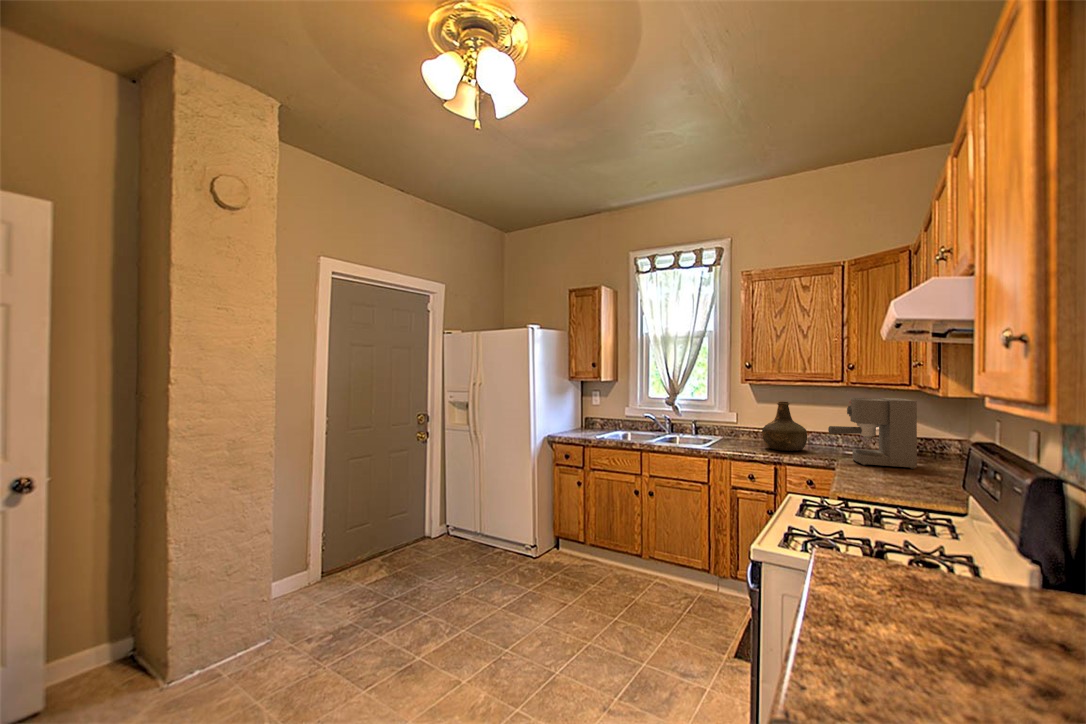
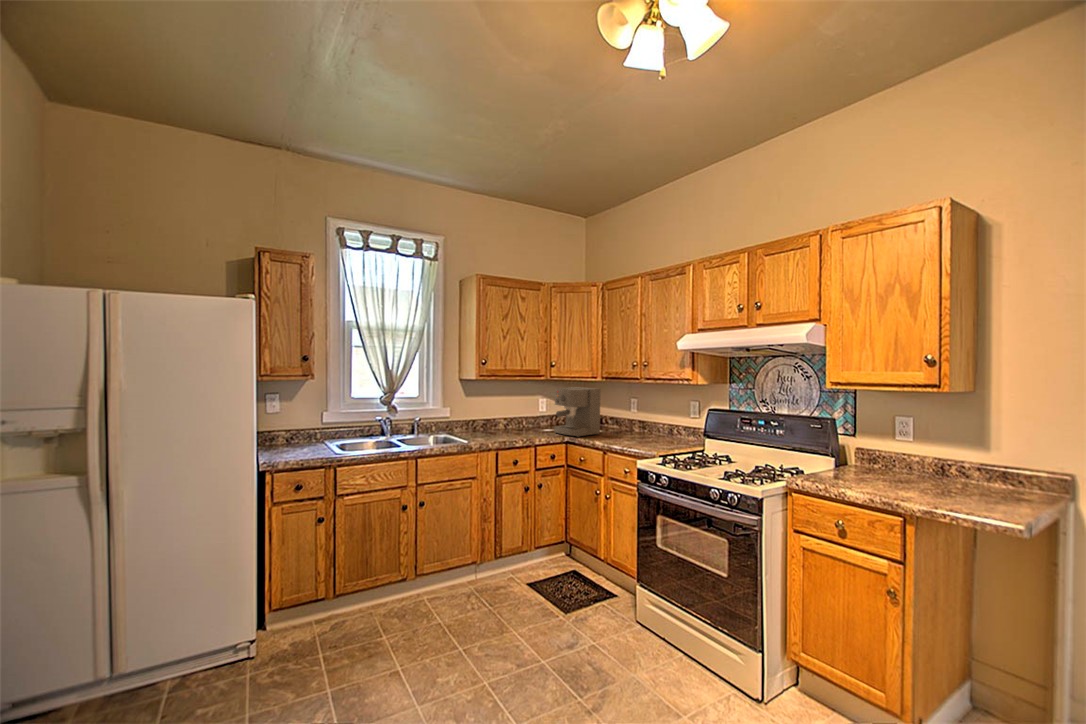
bottle: present [762,401,807,451] -> none [489,394,524,436]

